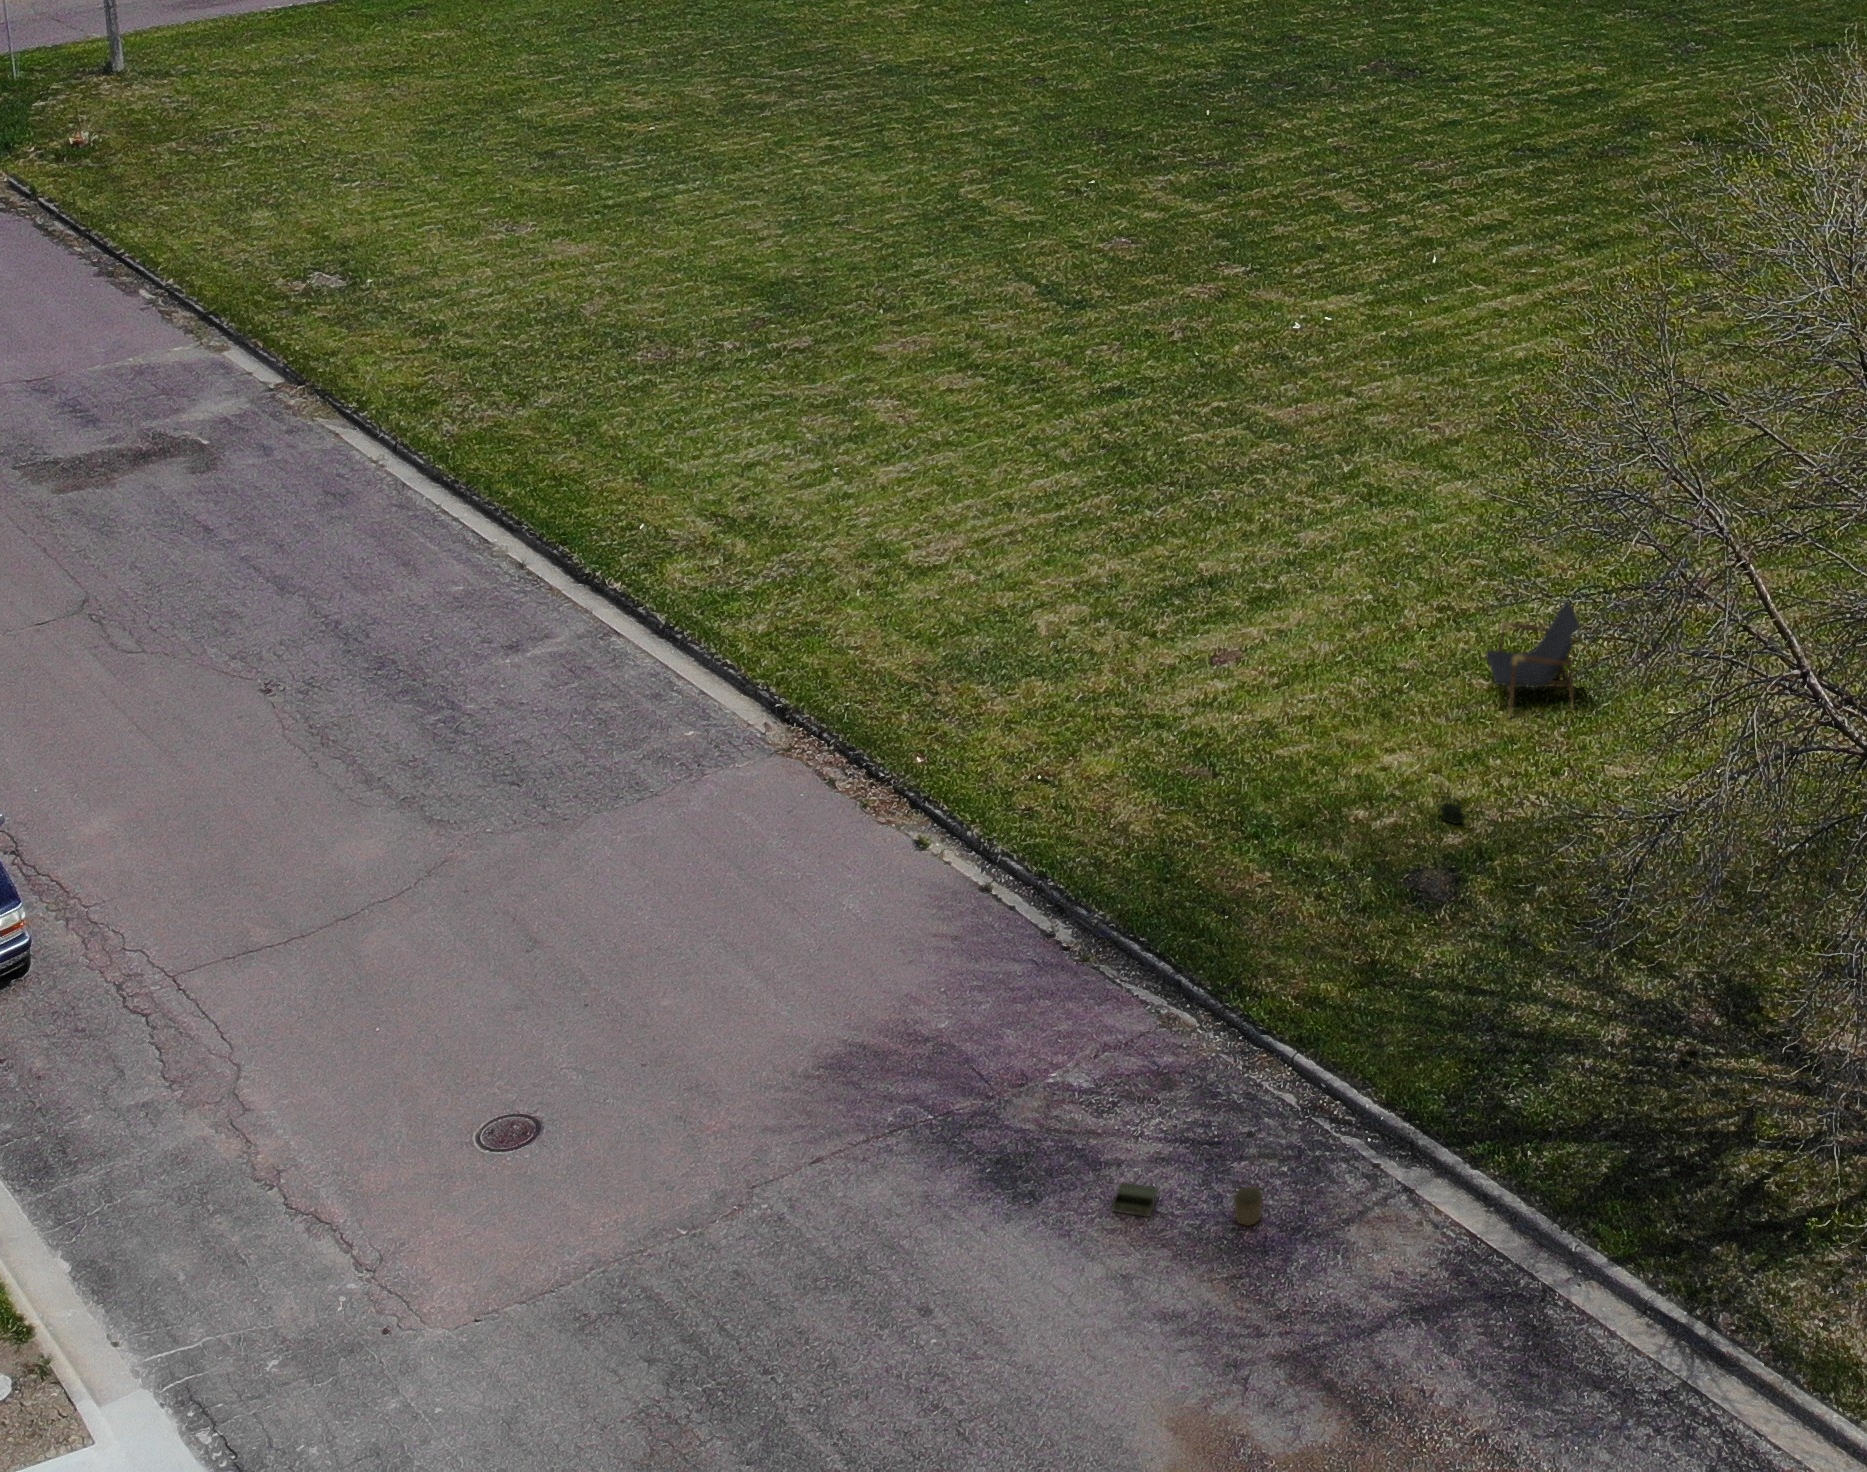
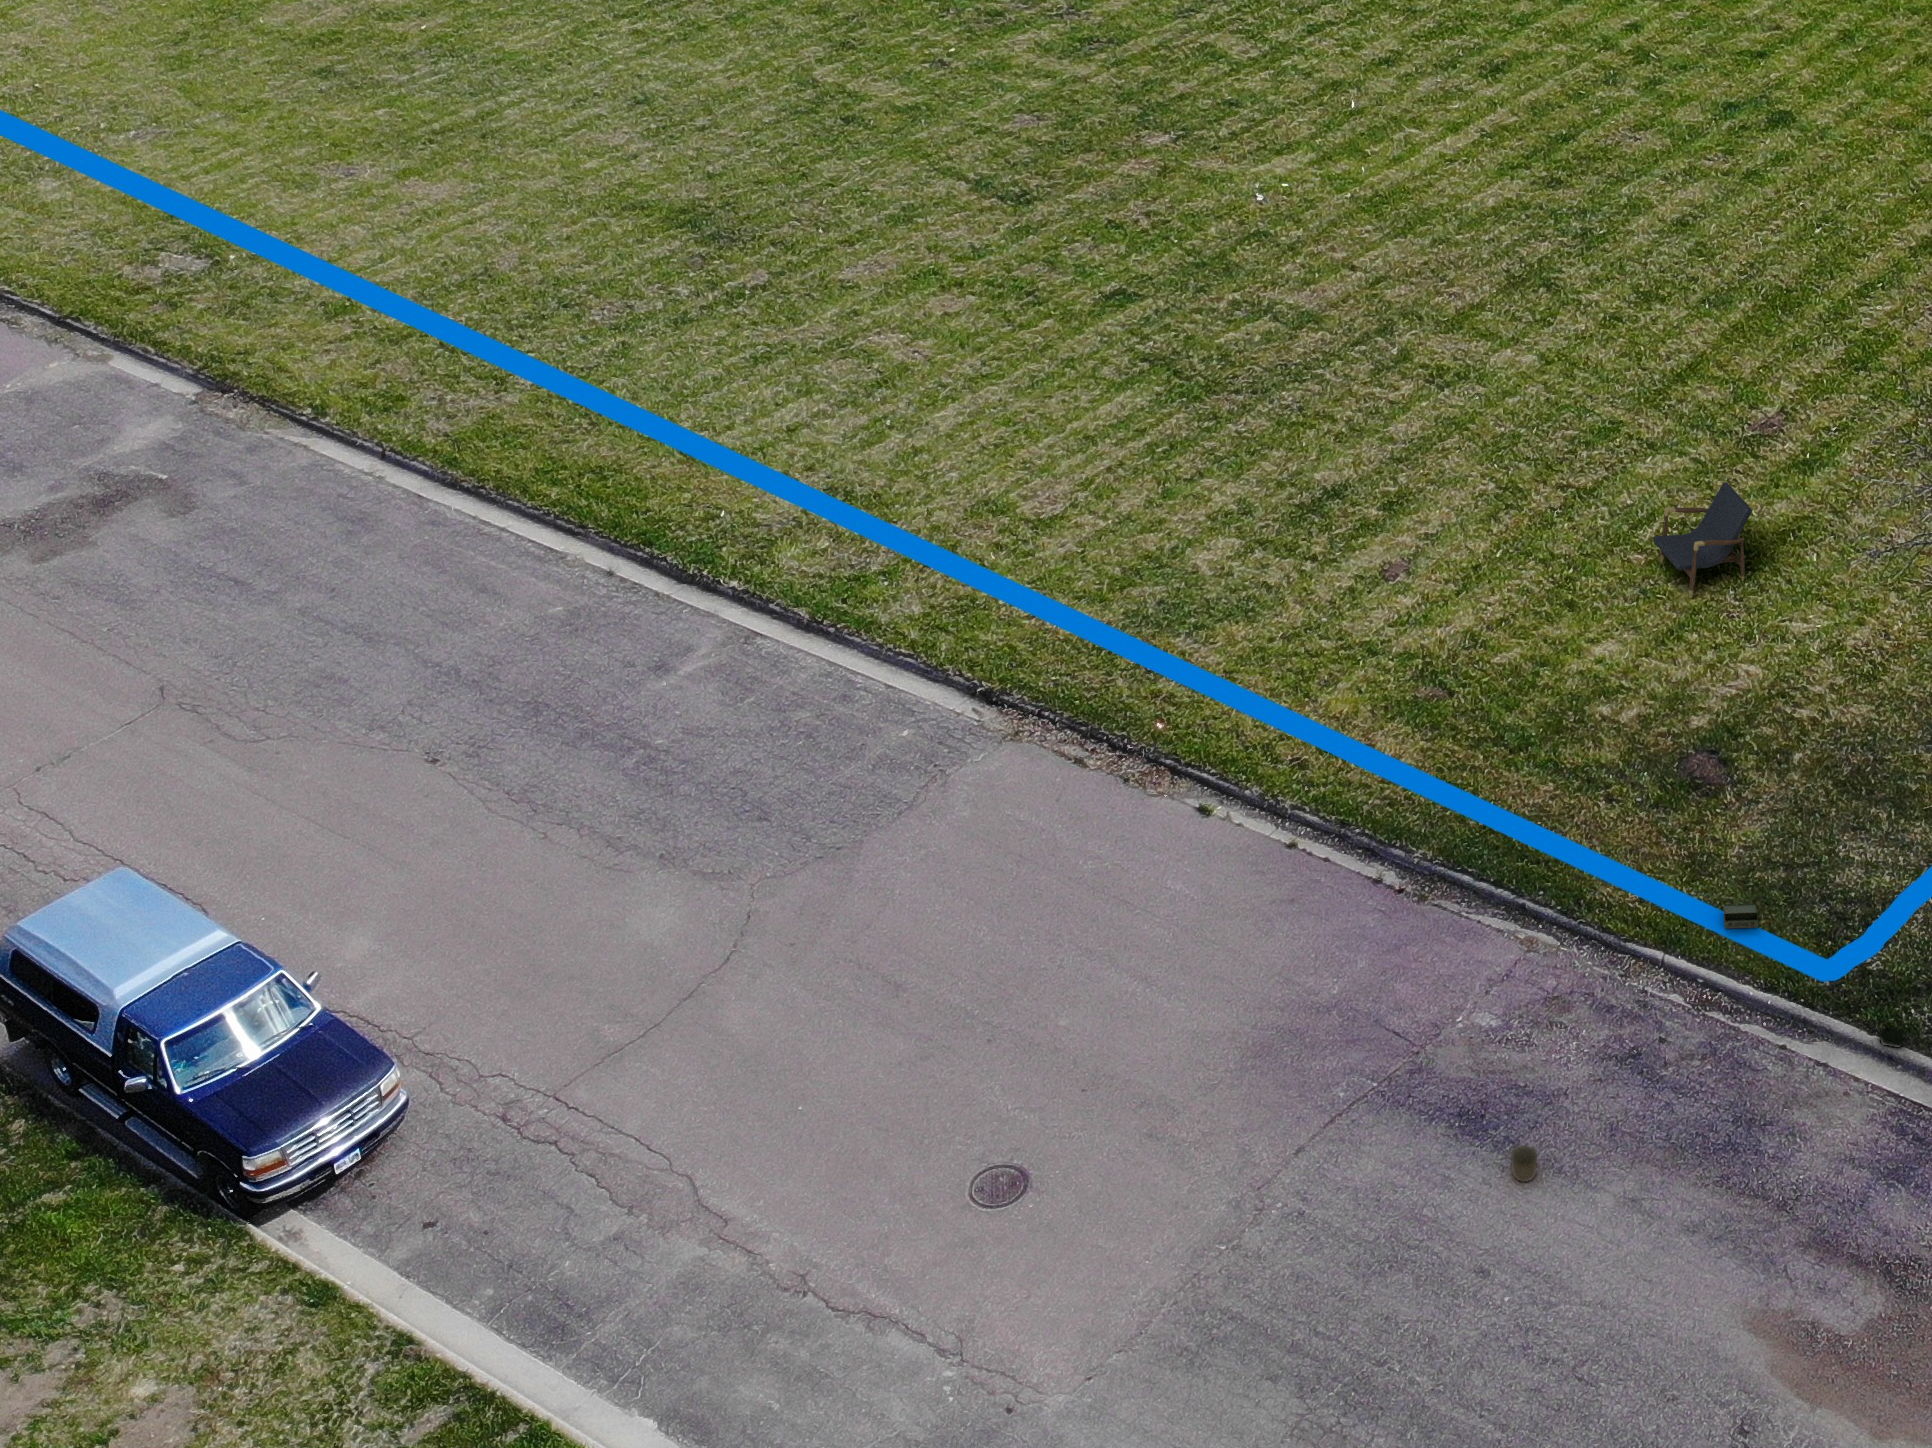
watering can: present [1438,797,1467,824] -> present [1876,1020,1913,1048]
toolbox: present [1112,1183,1158,1217] -> present [1723,904,1758,929]
planter: present [1234,1186,1263,1226] -> present [1511,1145,1538,1182]

